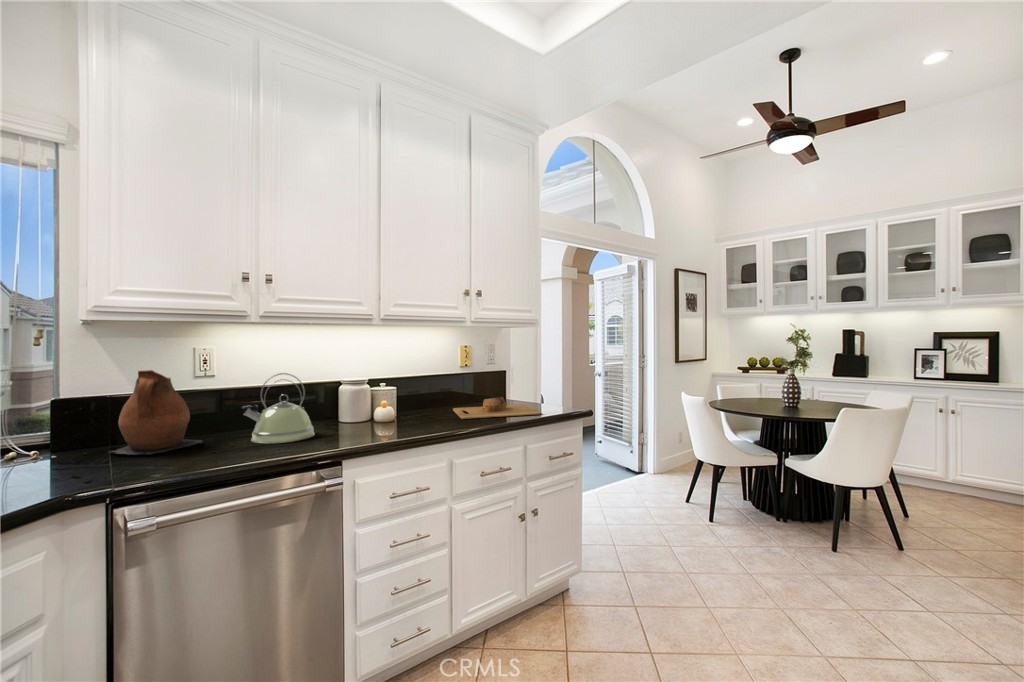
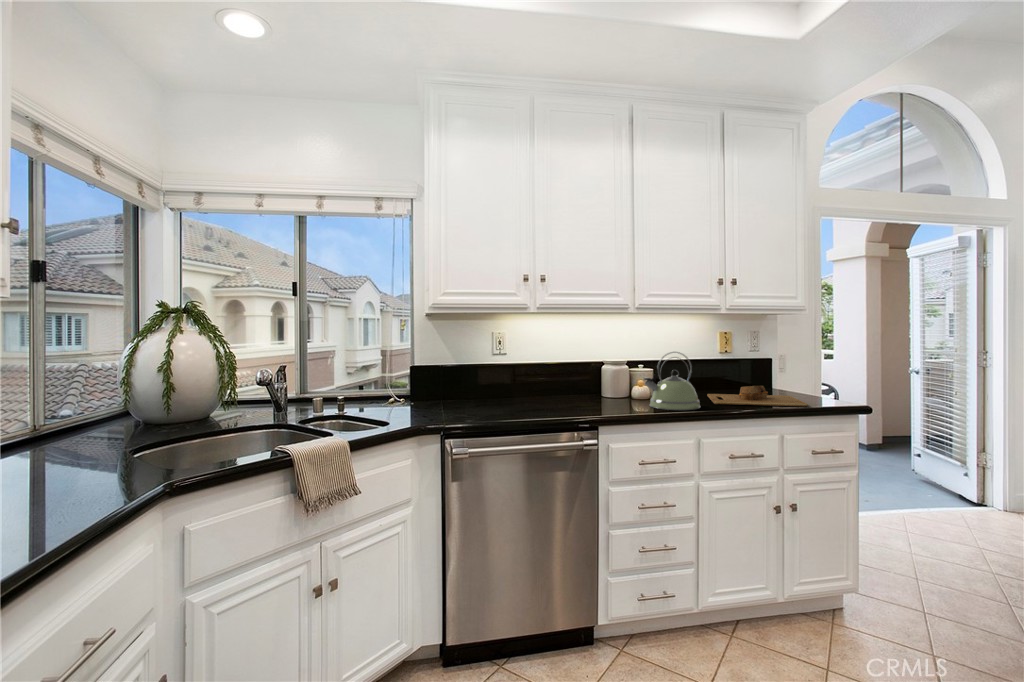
ceramic pitcher: present [111,370,202,455] -> none [444,347,499,407]
kettle: present [242,373,315,444] -> present [644,352,700,410]

